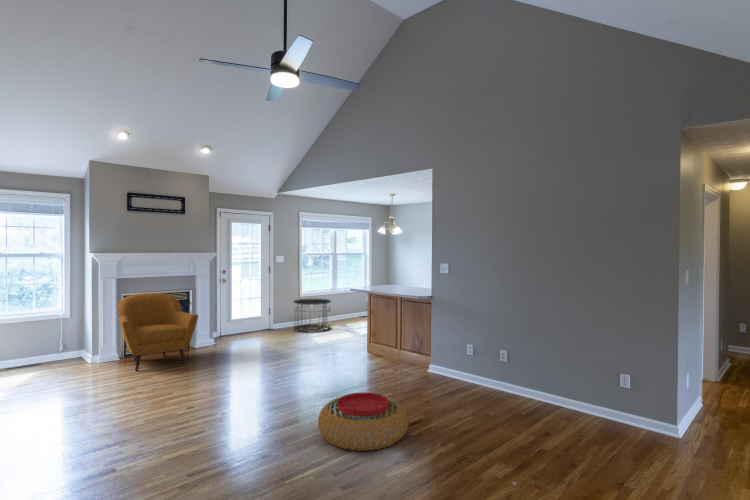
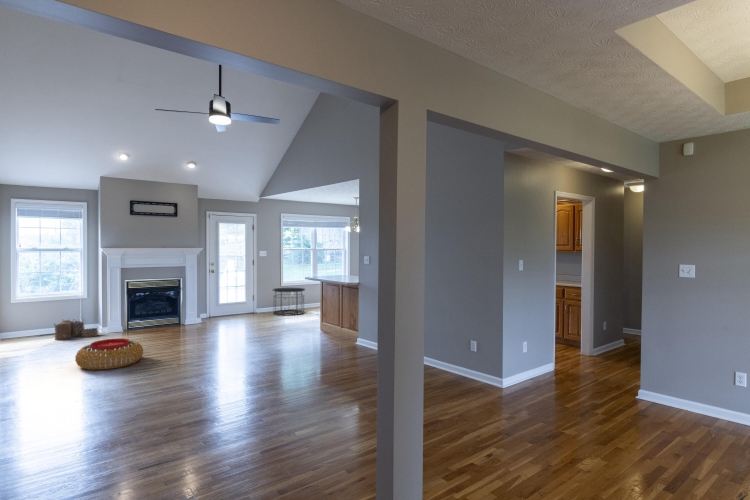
armchair: present [118,293,198,371] -> none [121,280,182,339]
woven basket: none [29,346,87,375] -> present [54,320,98,340]
pouf: present [318,393,408,451] -> present [75,339,143,370]

